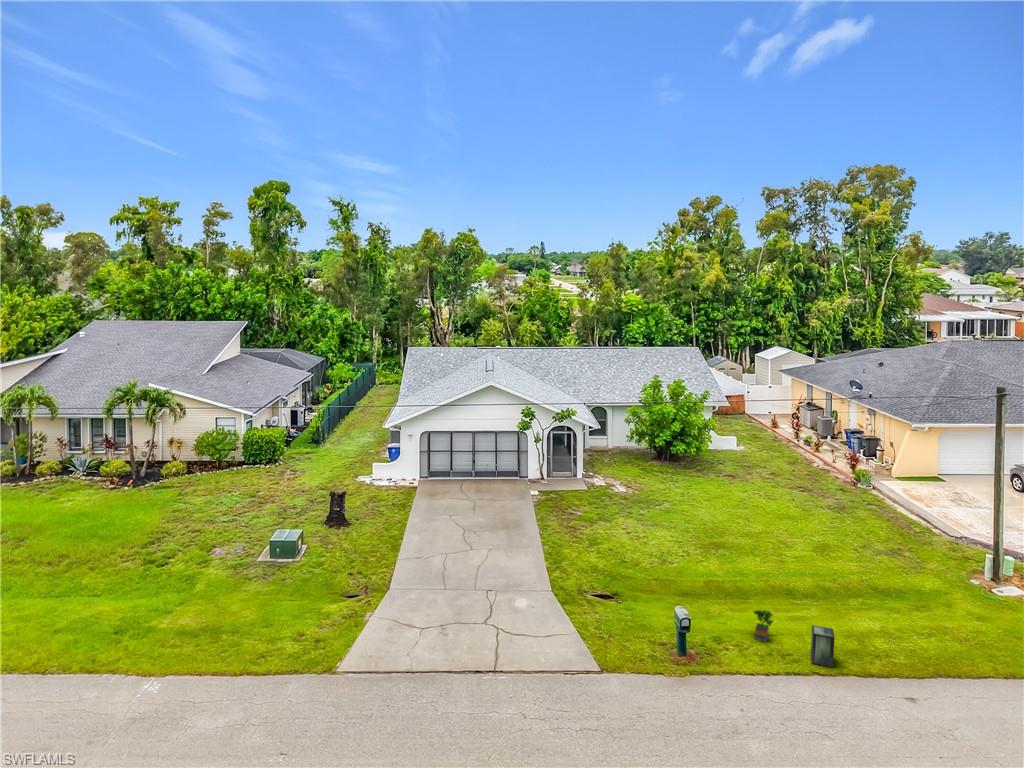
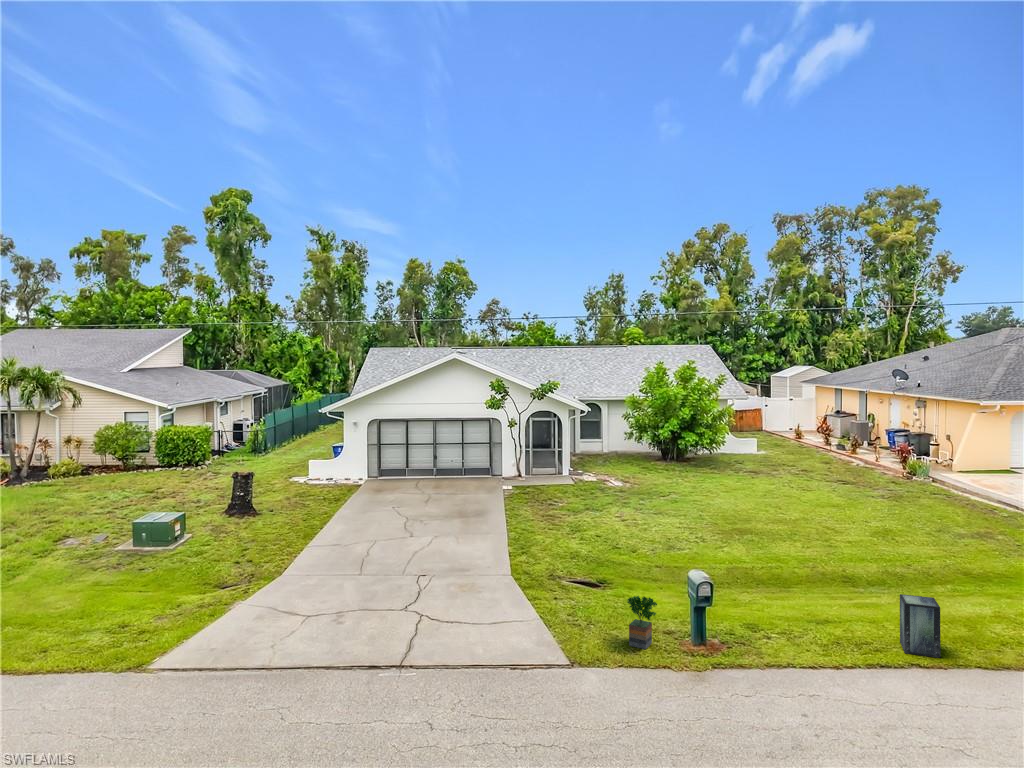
potted tree: present [754,610,773,642] -> present [627,596,657,649]

